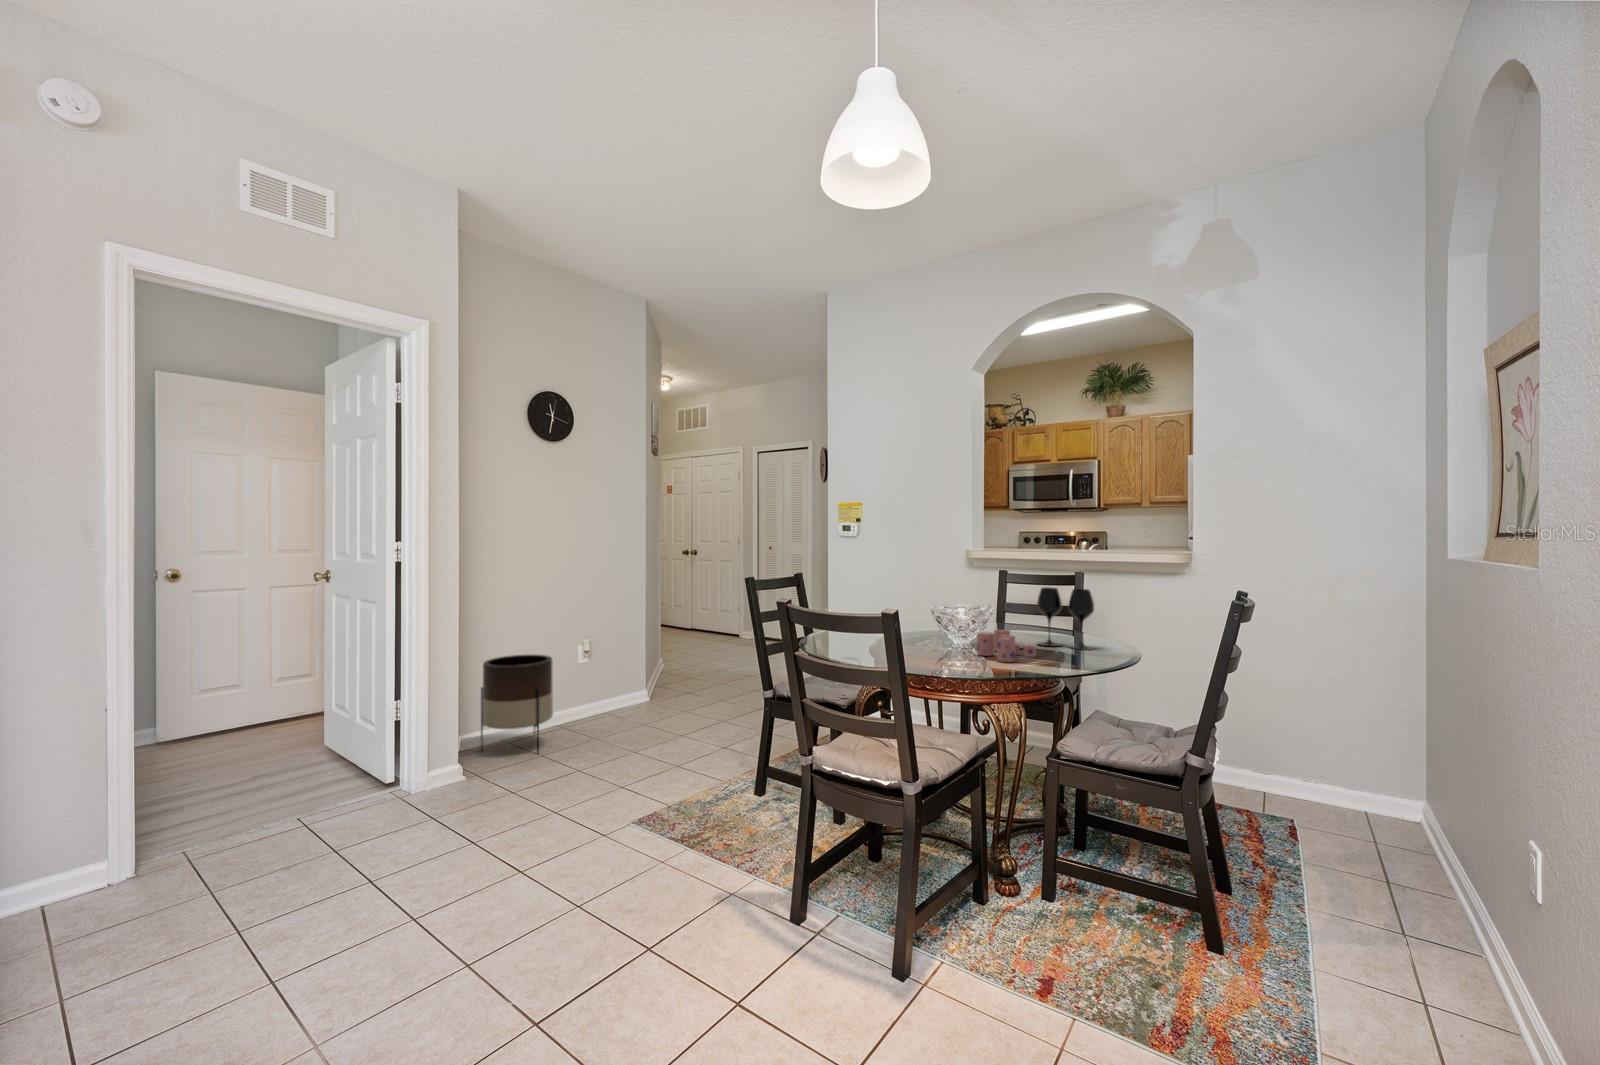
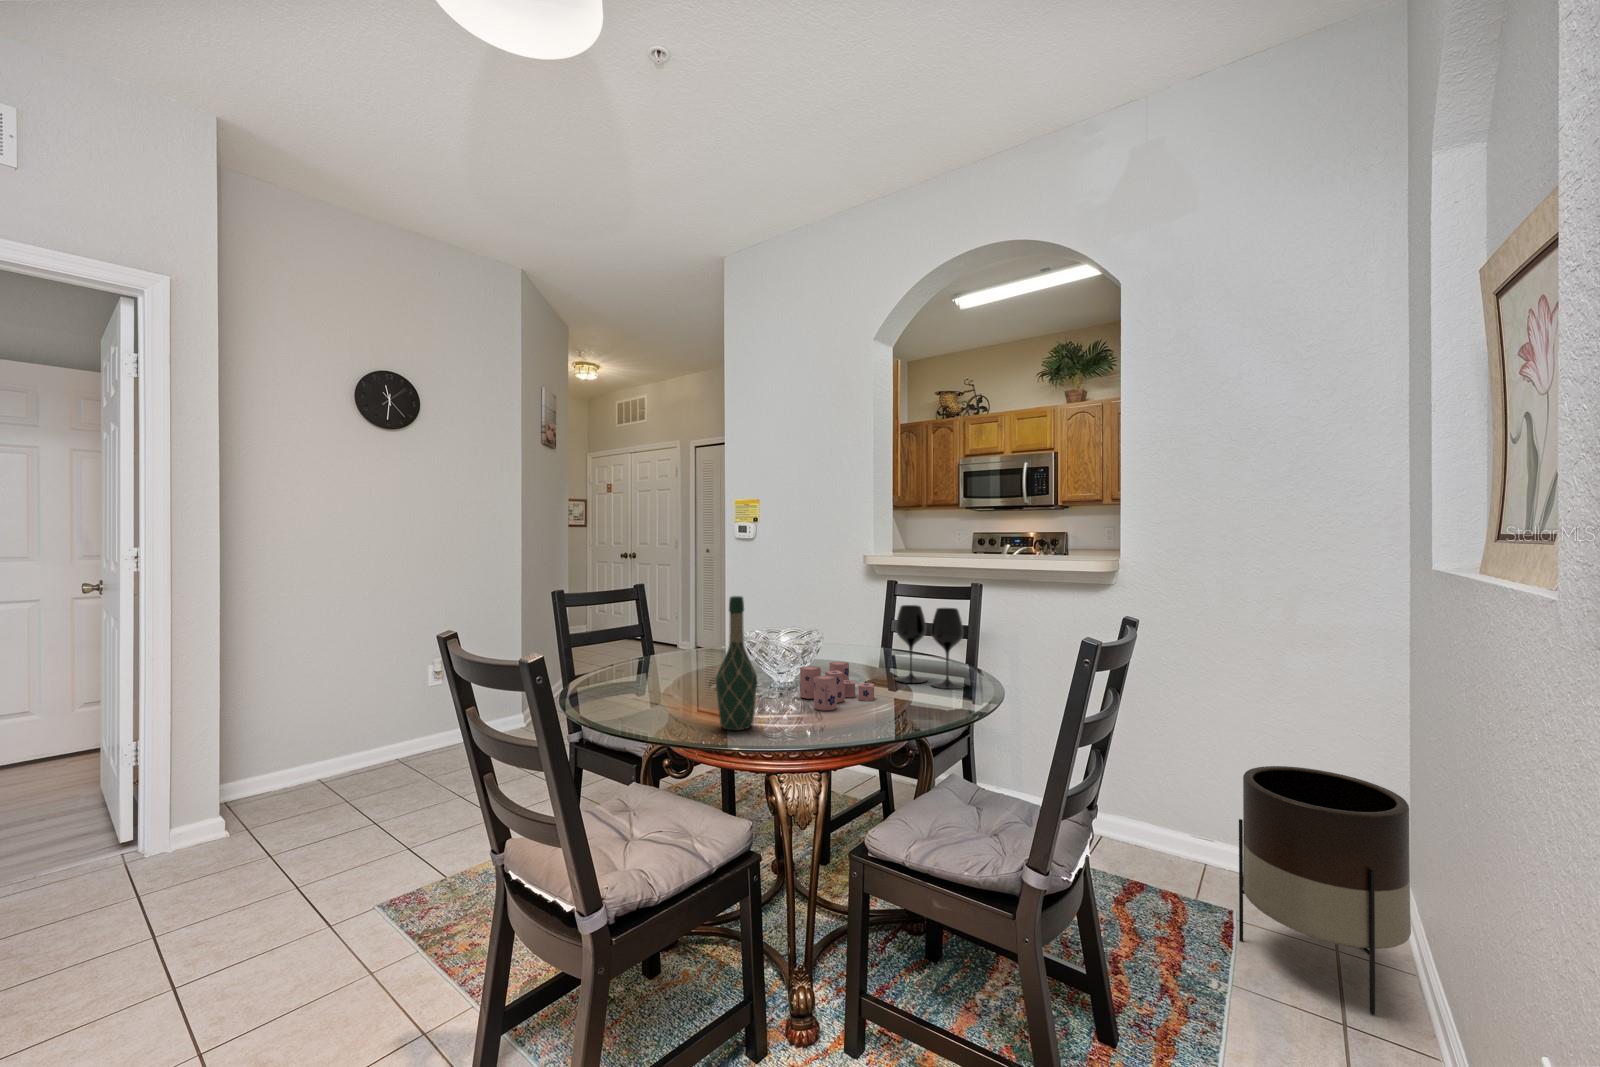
wine bottle: none [941,578,972,673] -> present [716,596,757,730]
planter: present [481,654,553,752] -> present [1239,766,1411,1015]

